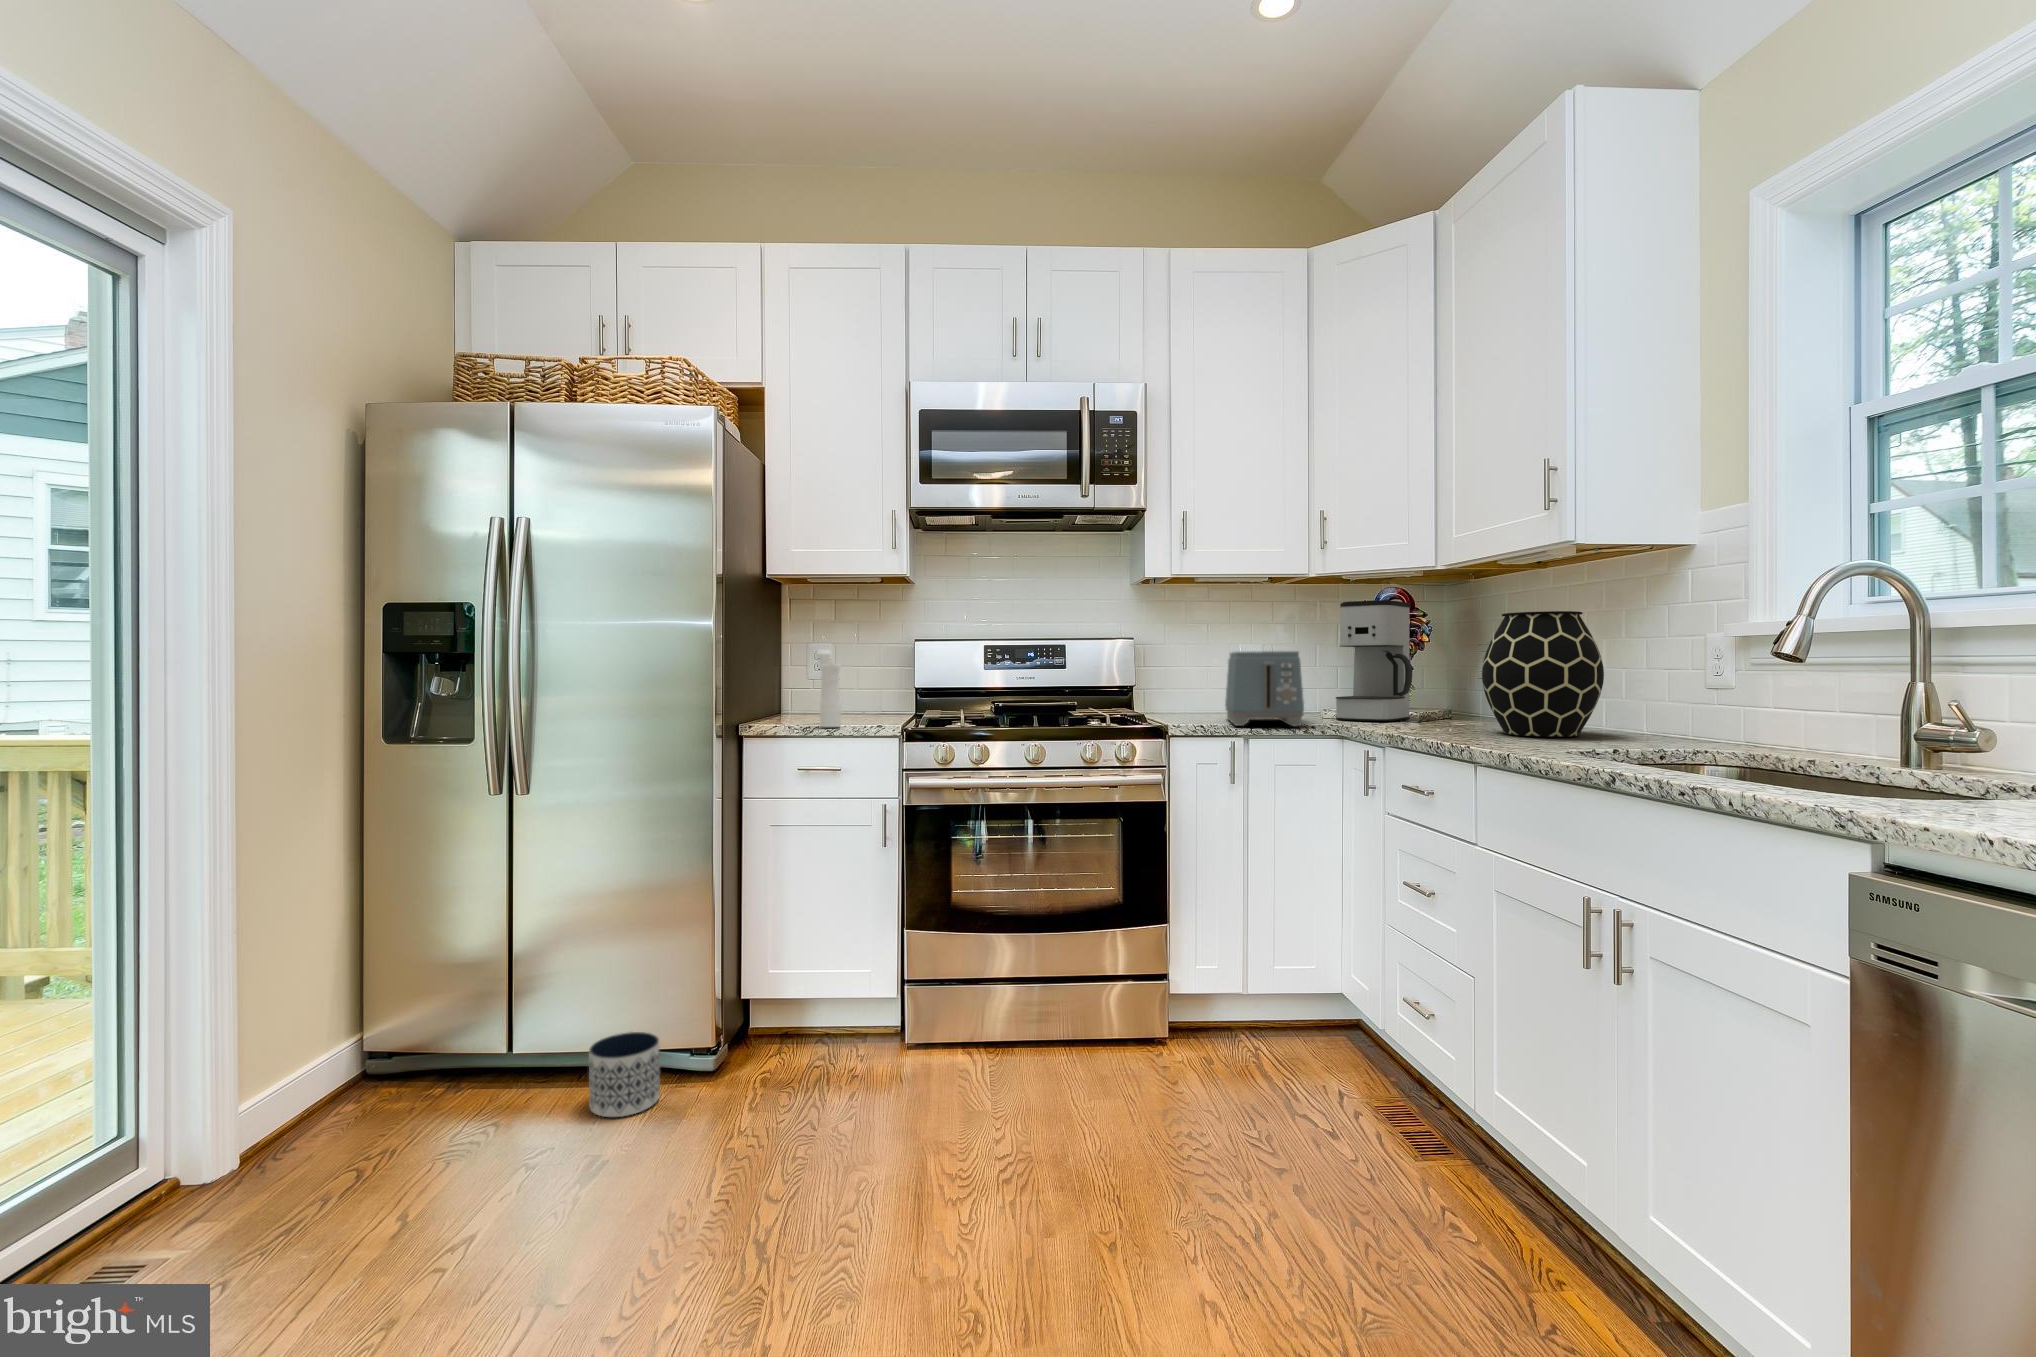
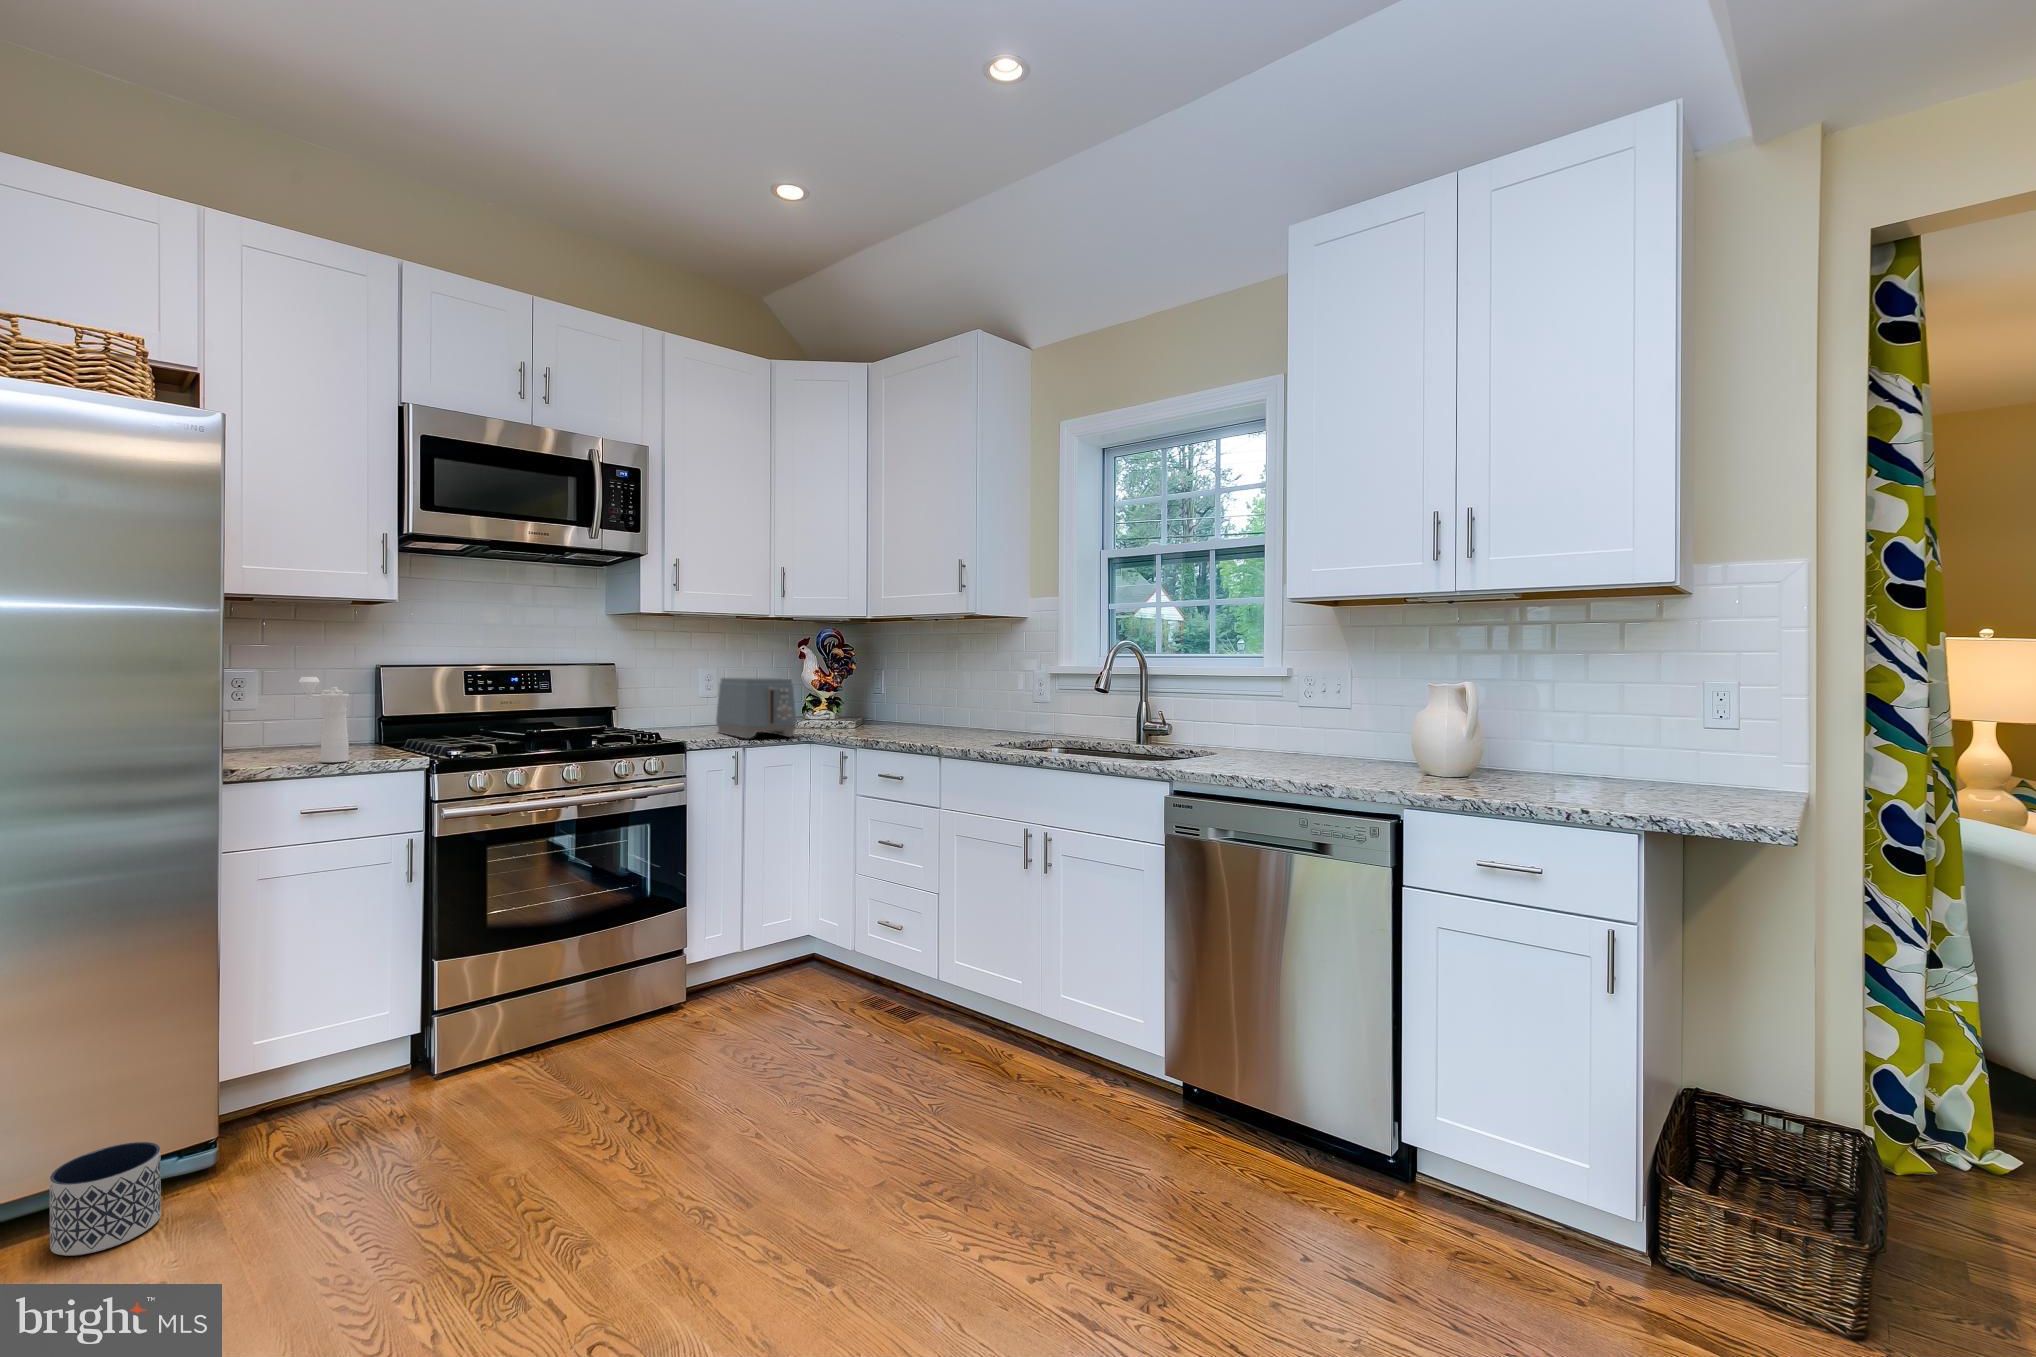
coffee maker: present [1336,600,1412,721] -> none [800,639,854,729]
vase: present [1482,611,1604,737] -> none [914,655,984,736]

